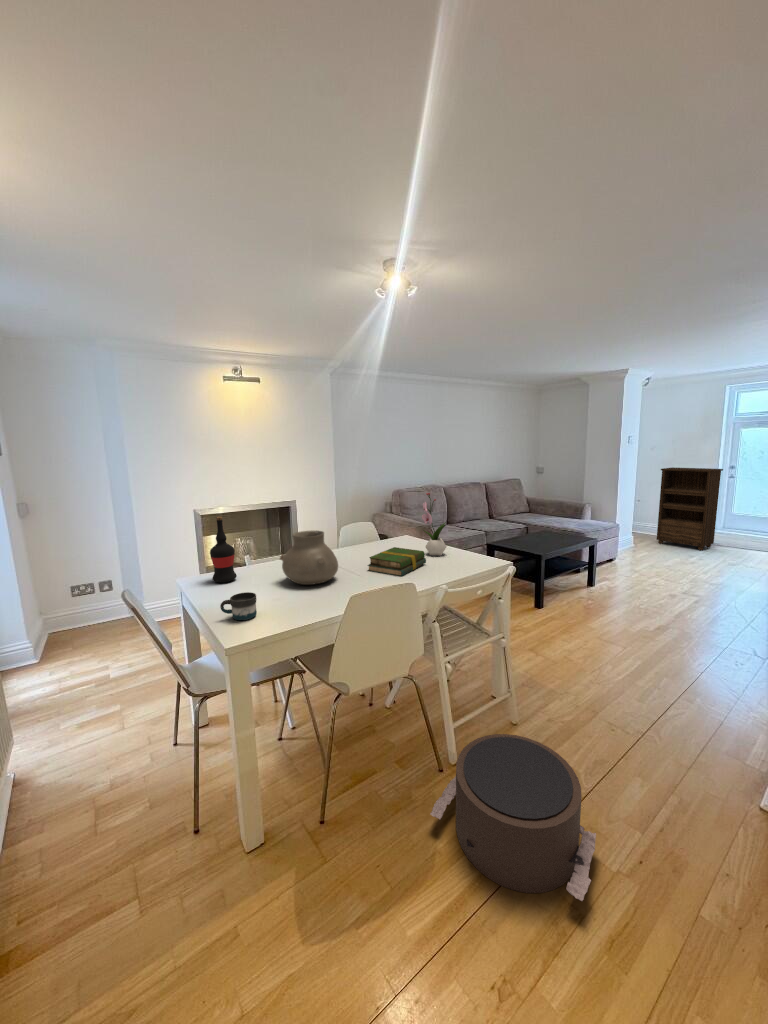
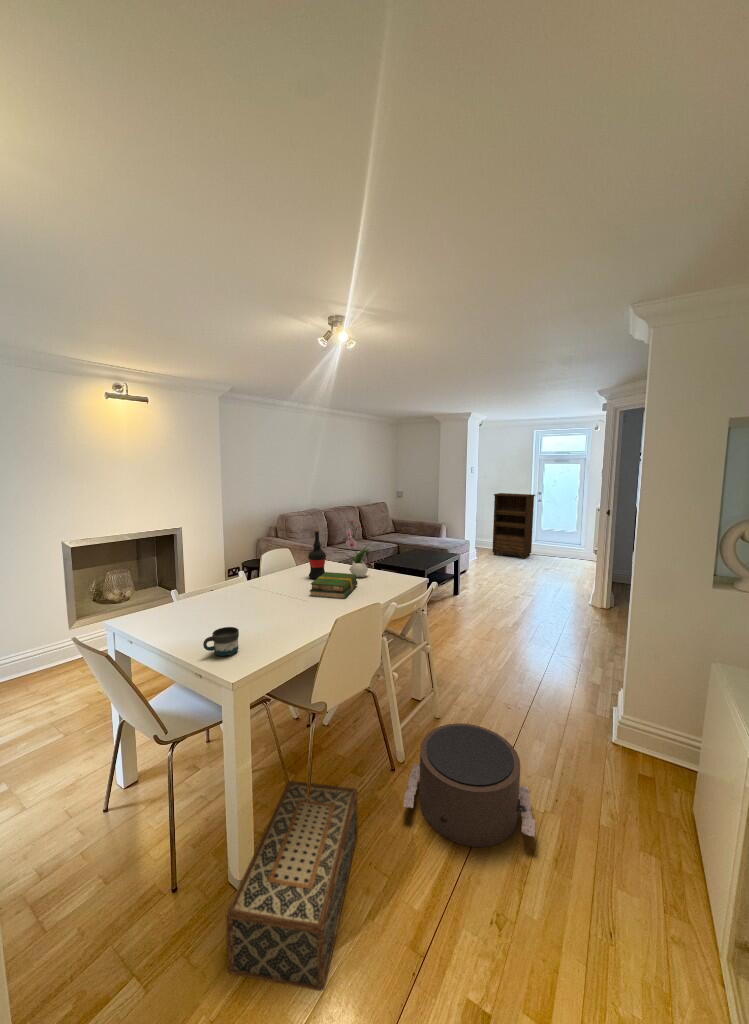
wine bottle: present [210,516,237,582] -> present [308,529,326,579]
vase: present [280,531,338,585] -> none [231,561,289,615]
woven basket: none [201,756,376,983] -> present [226,781,358,991]

